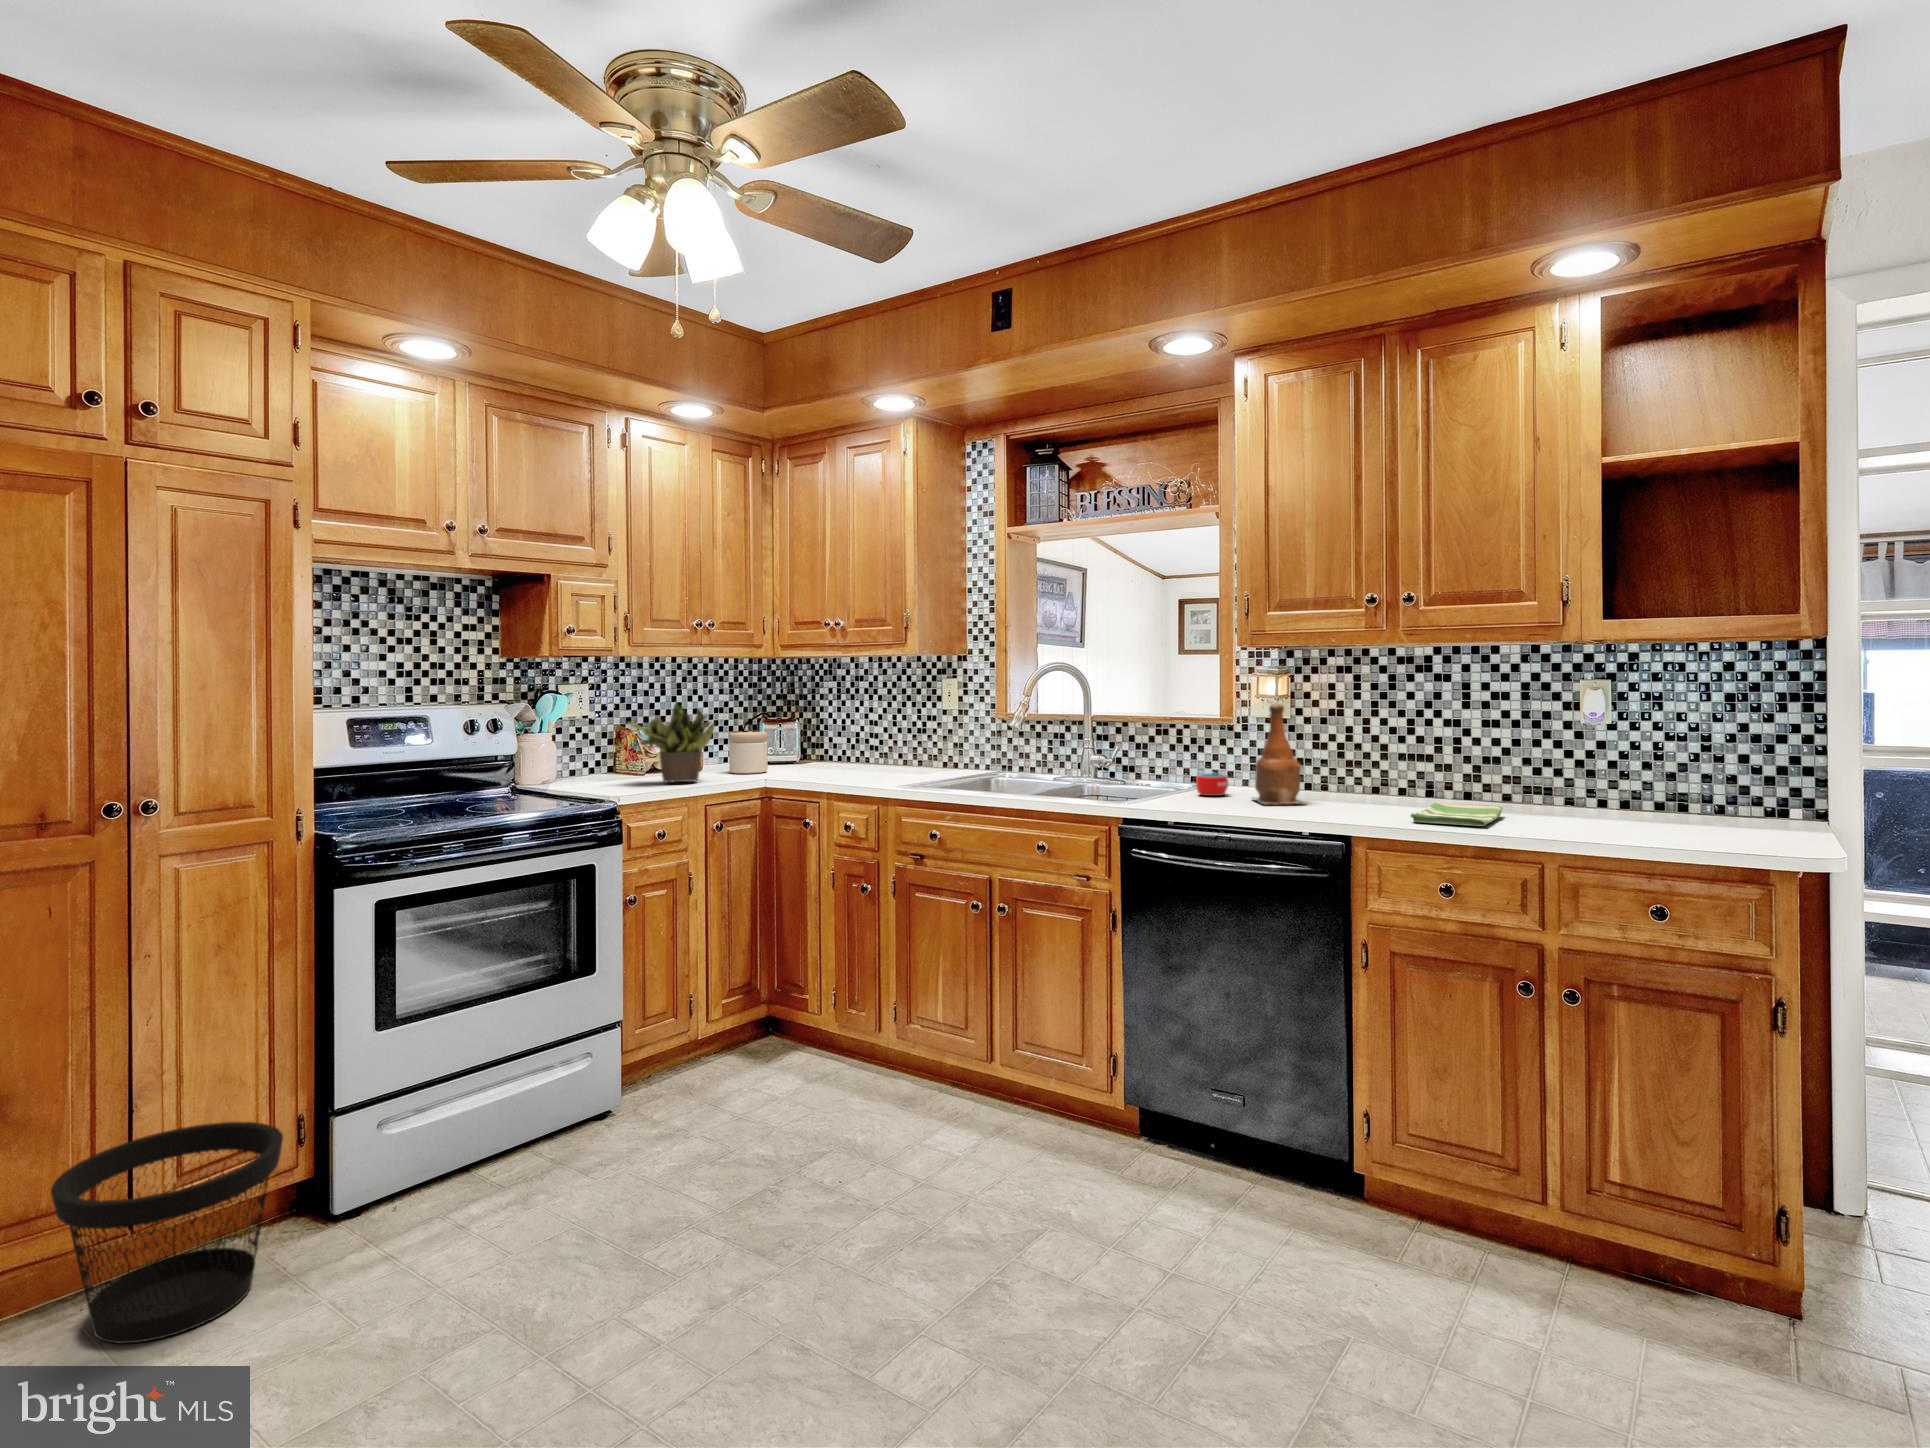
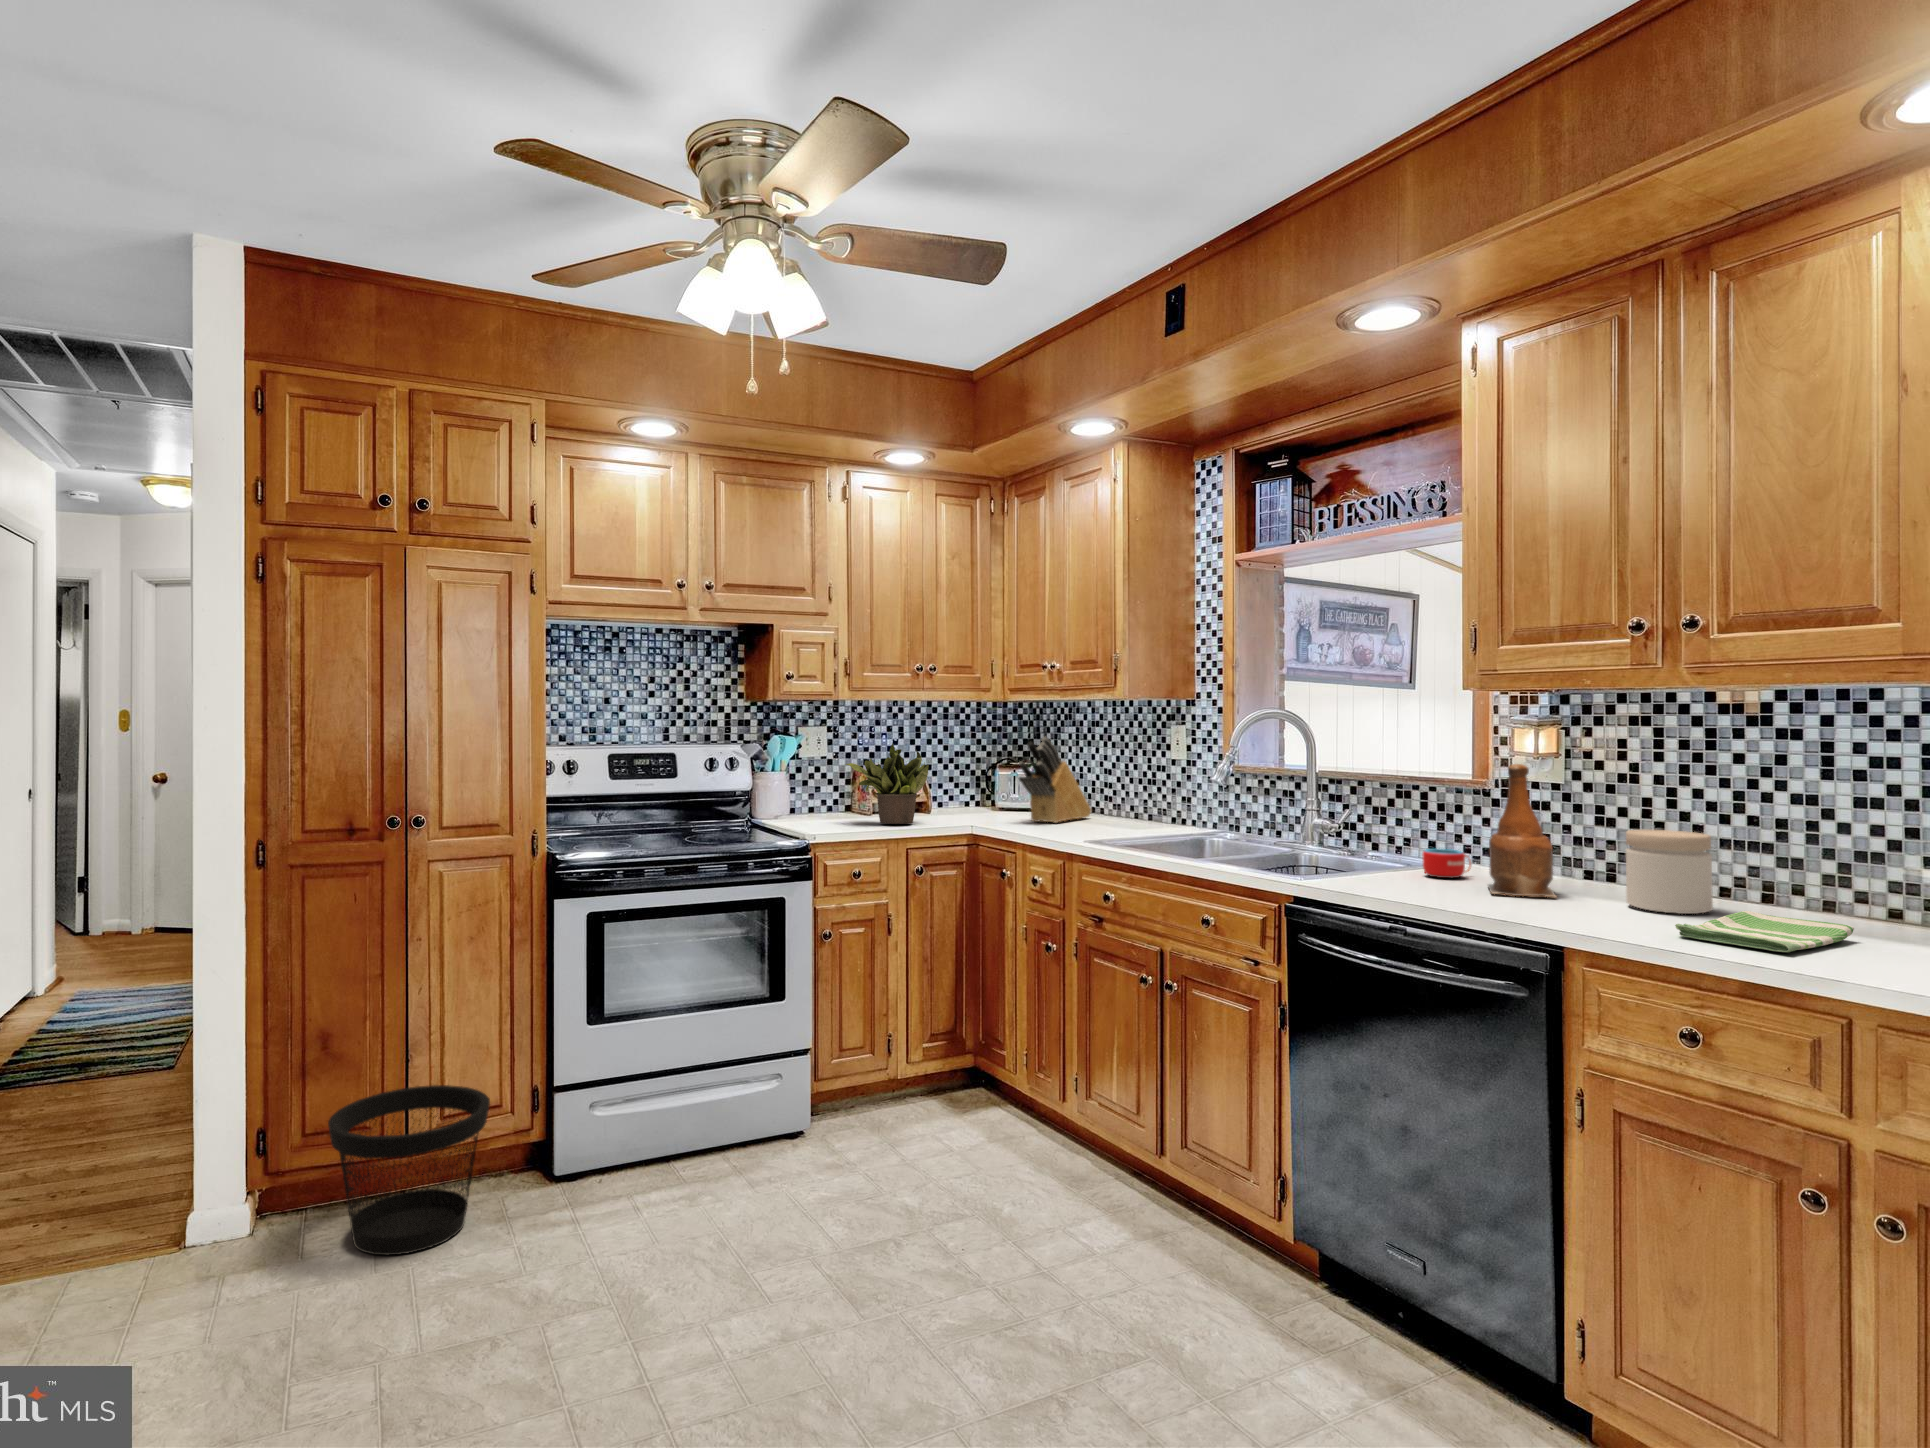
knife block: none [802,691,861,773] -> present [1019,737,1091,823]
jar: present [729,732,768,774] -> present [1626,830,1713,914]

